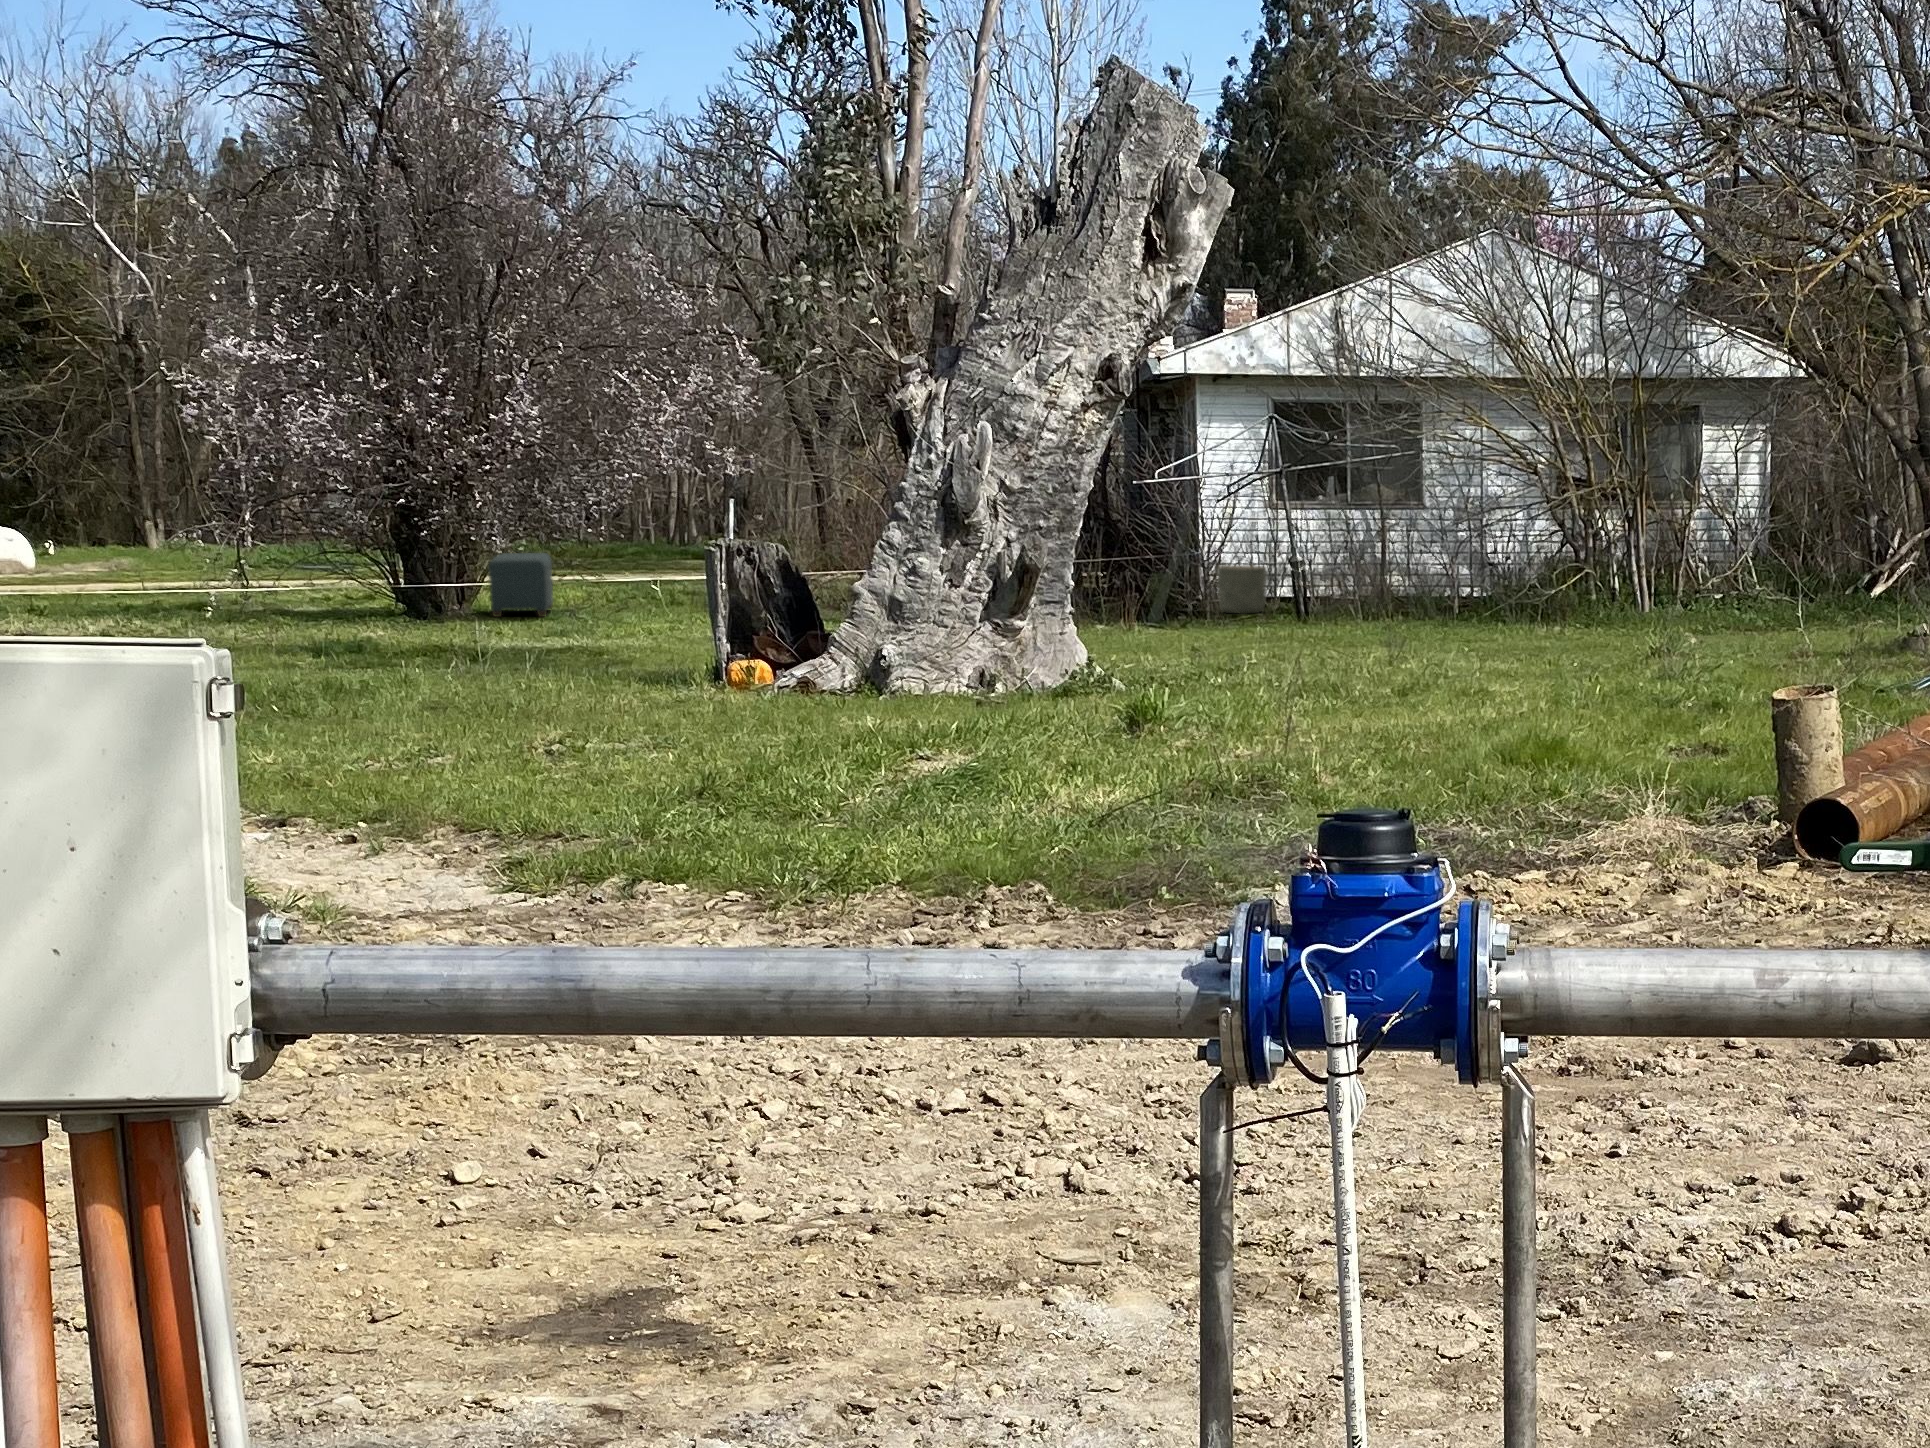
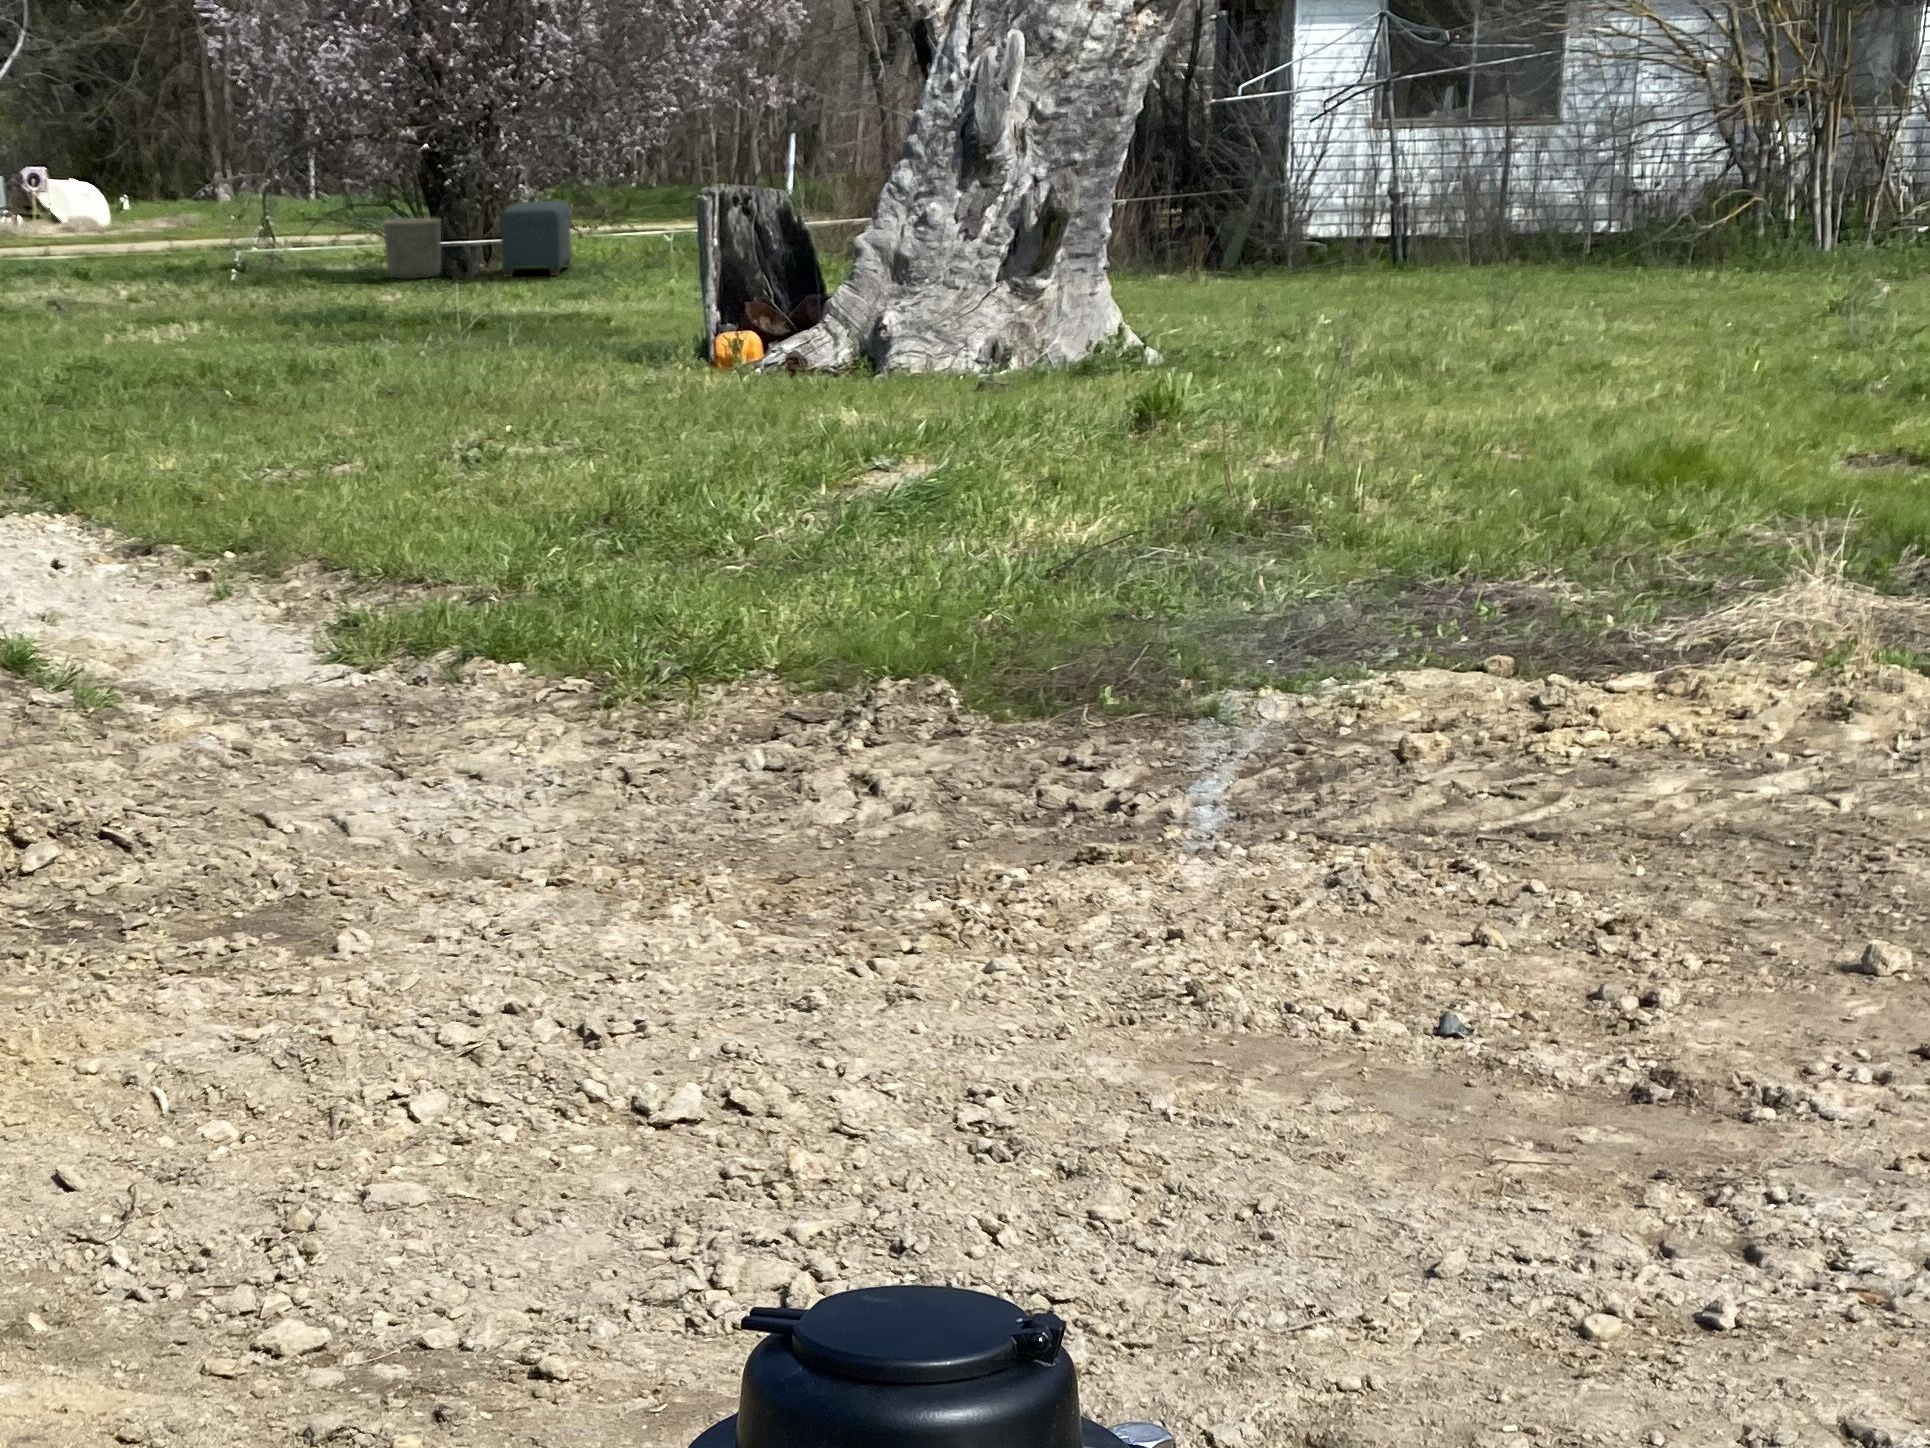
planter: present [1217,565,1266,614] -> present [383,218,441,279]

